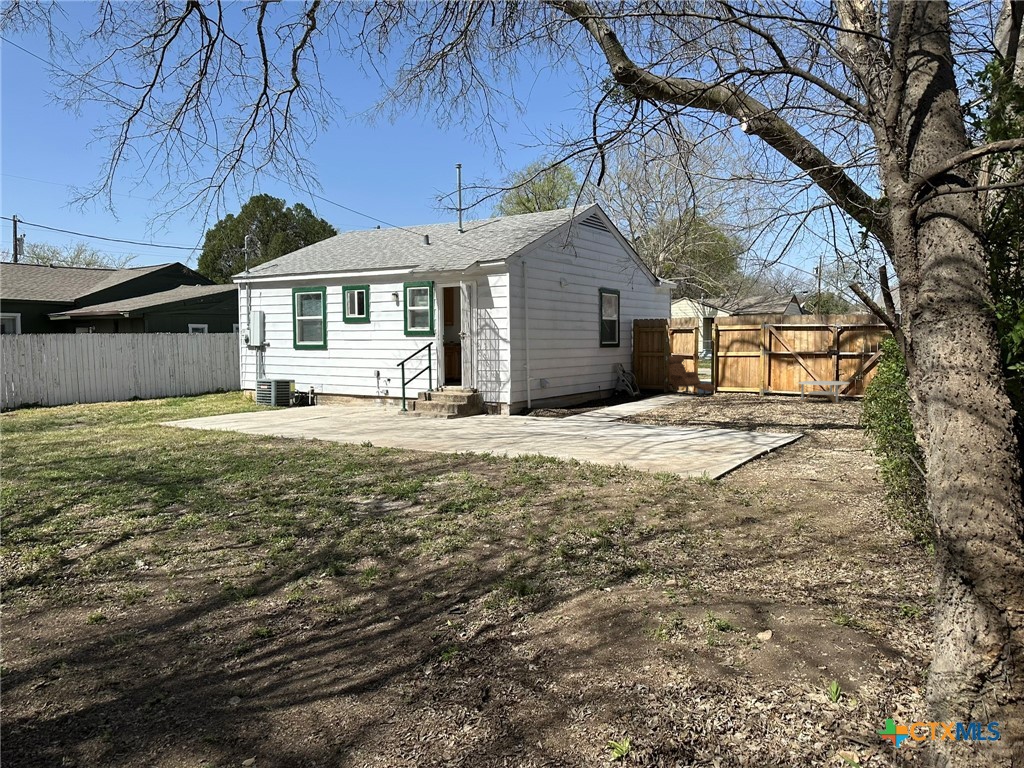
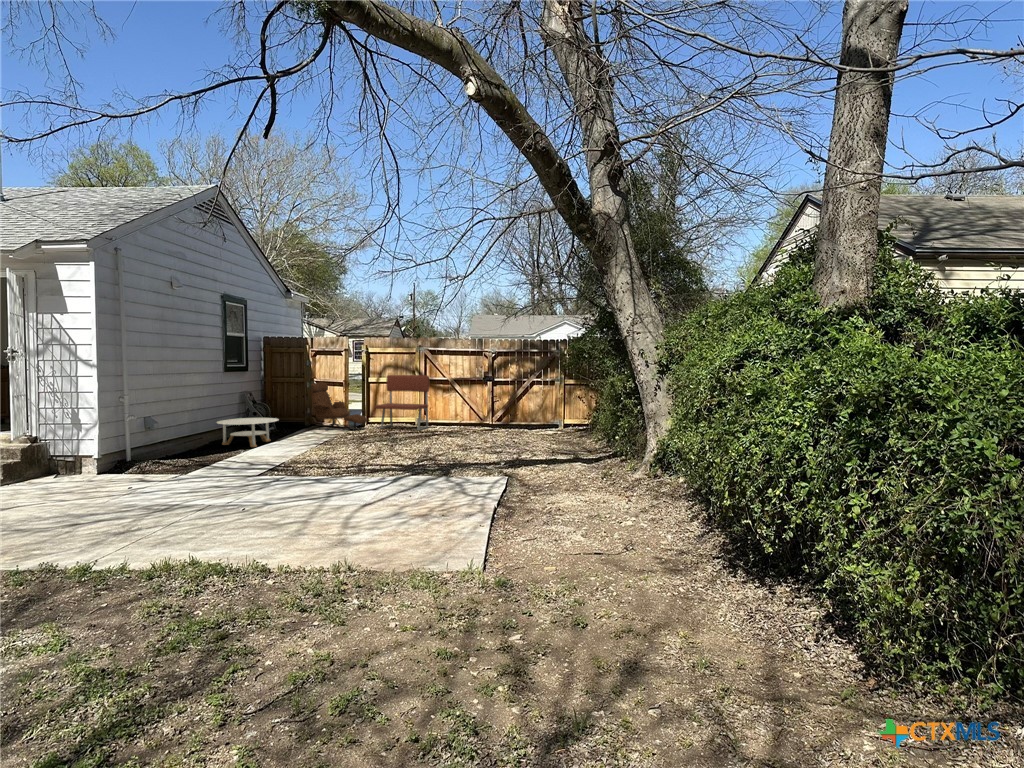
bench: none [722,349,773,399] -> present [375,375,429,430]
round table: present [798,381,849,404] -> present [217,418,279,447]

